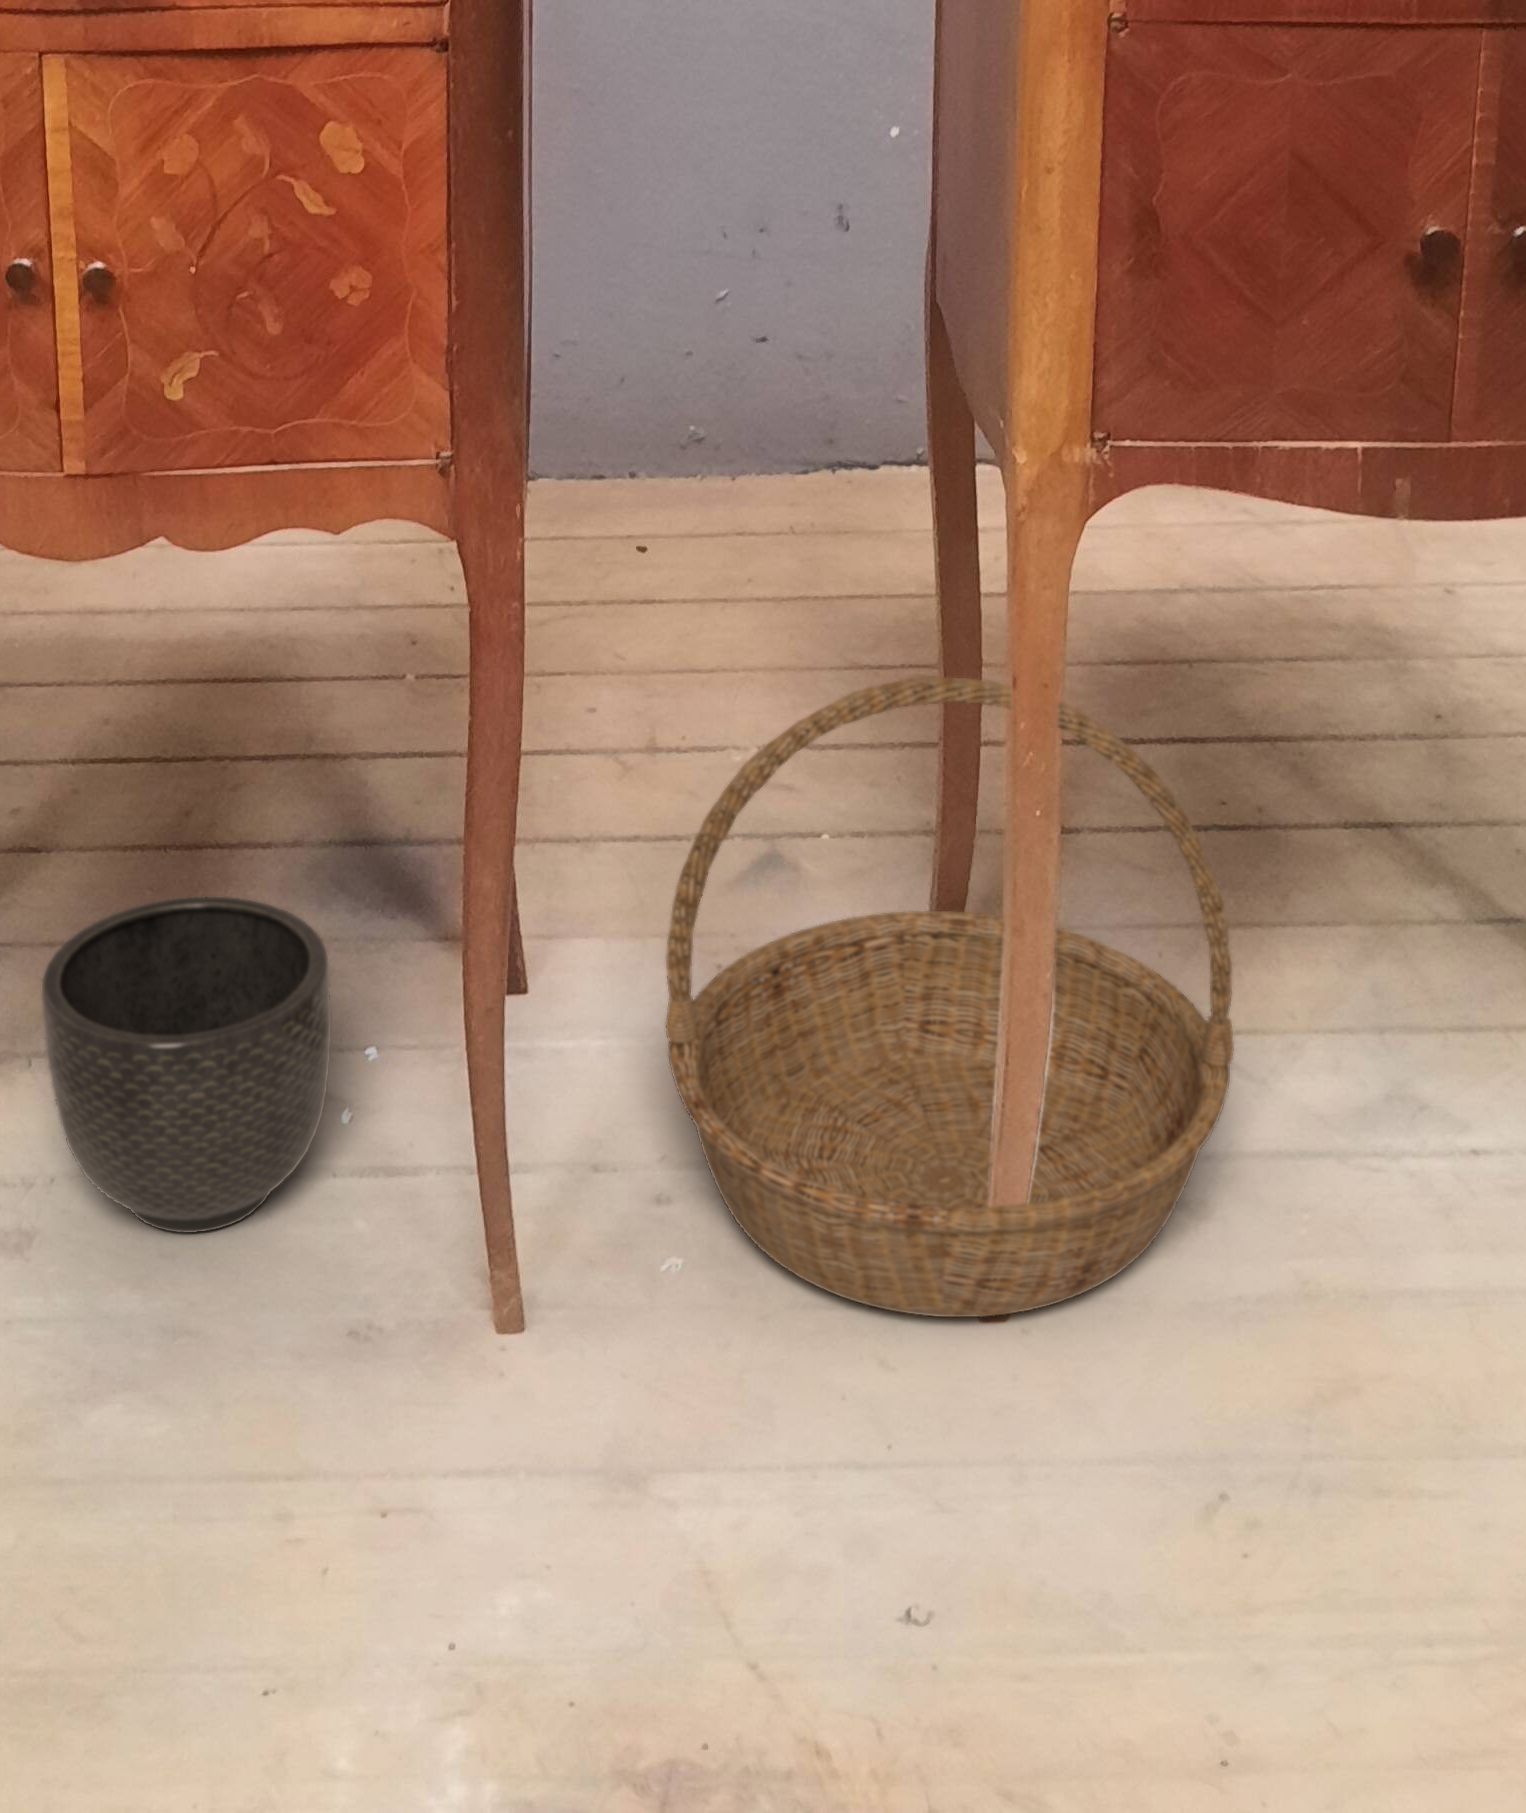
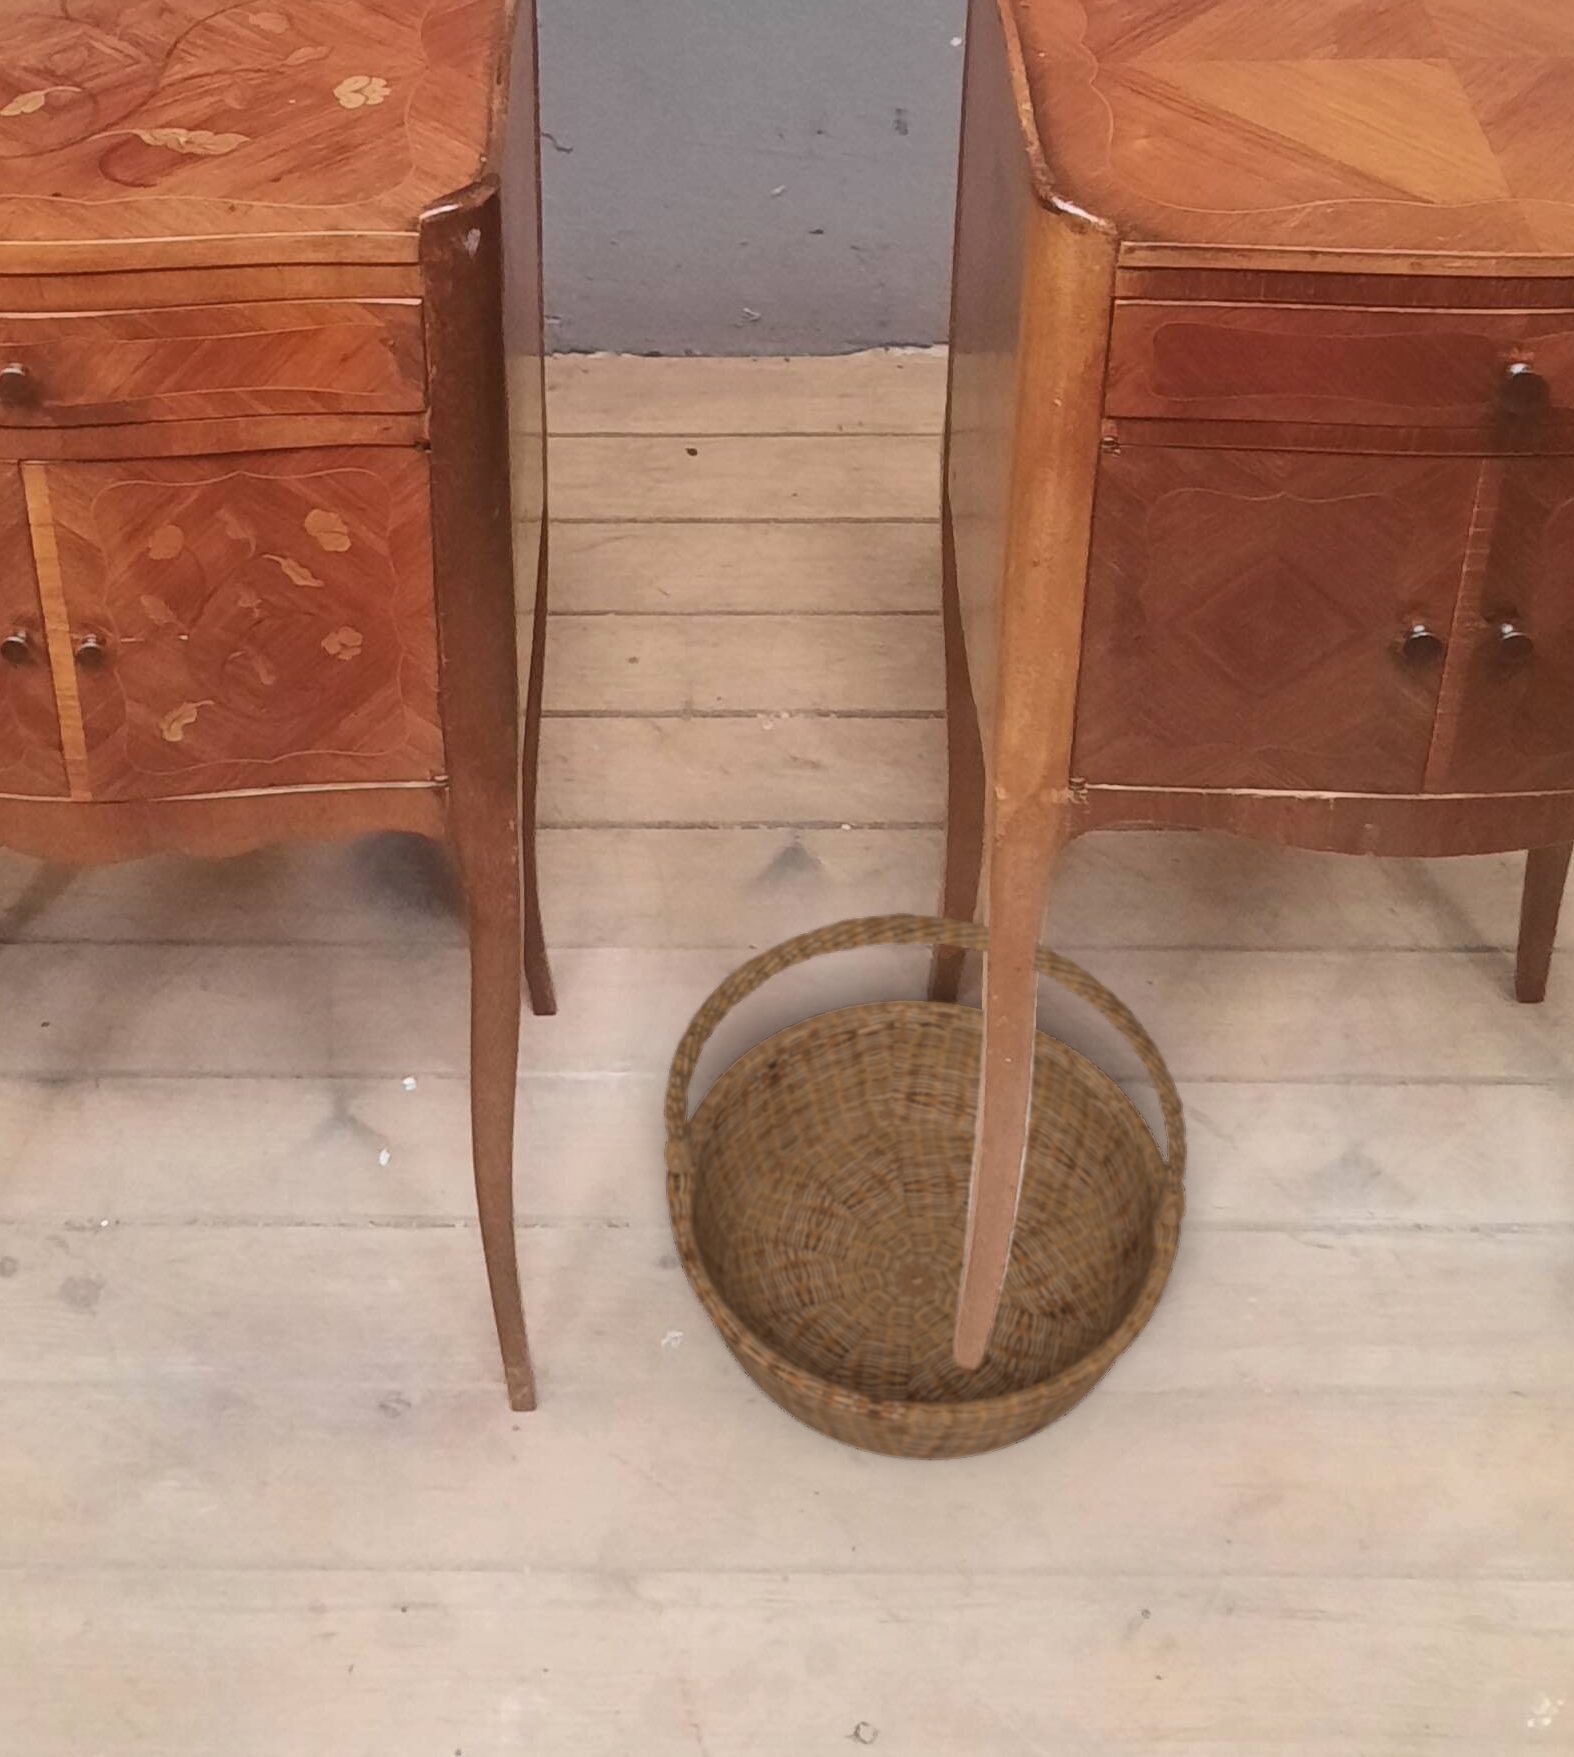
planter: present [41,897,331,1233] -> none [93,1009,358,1317]

